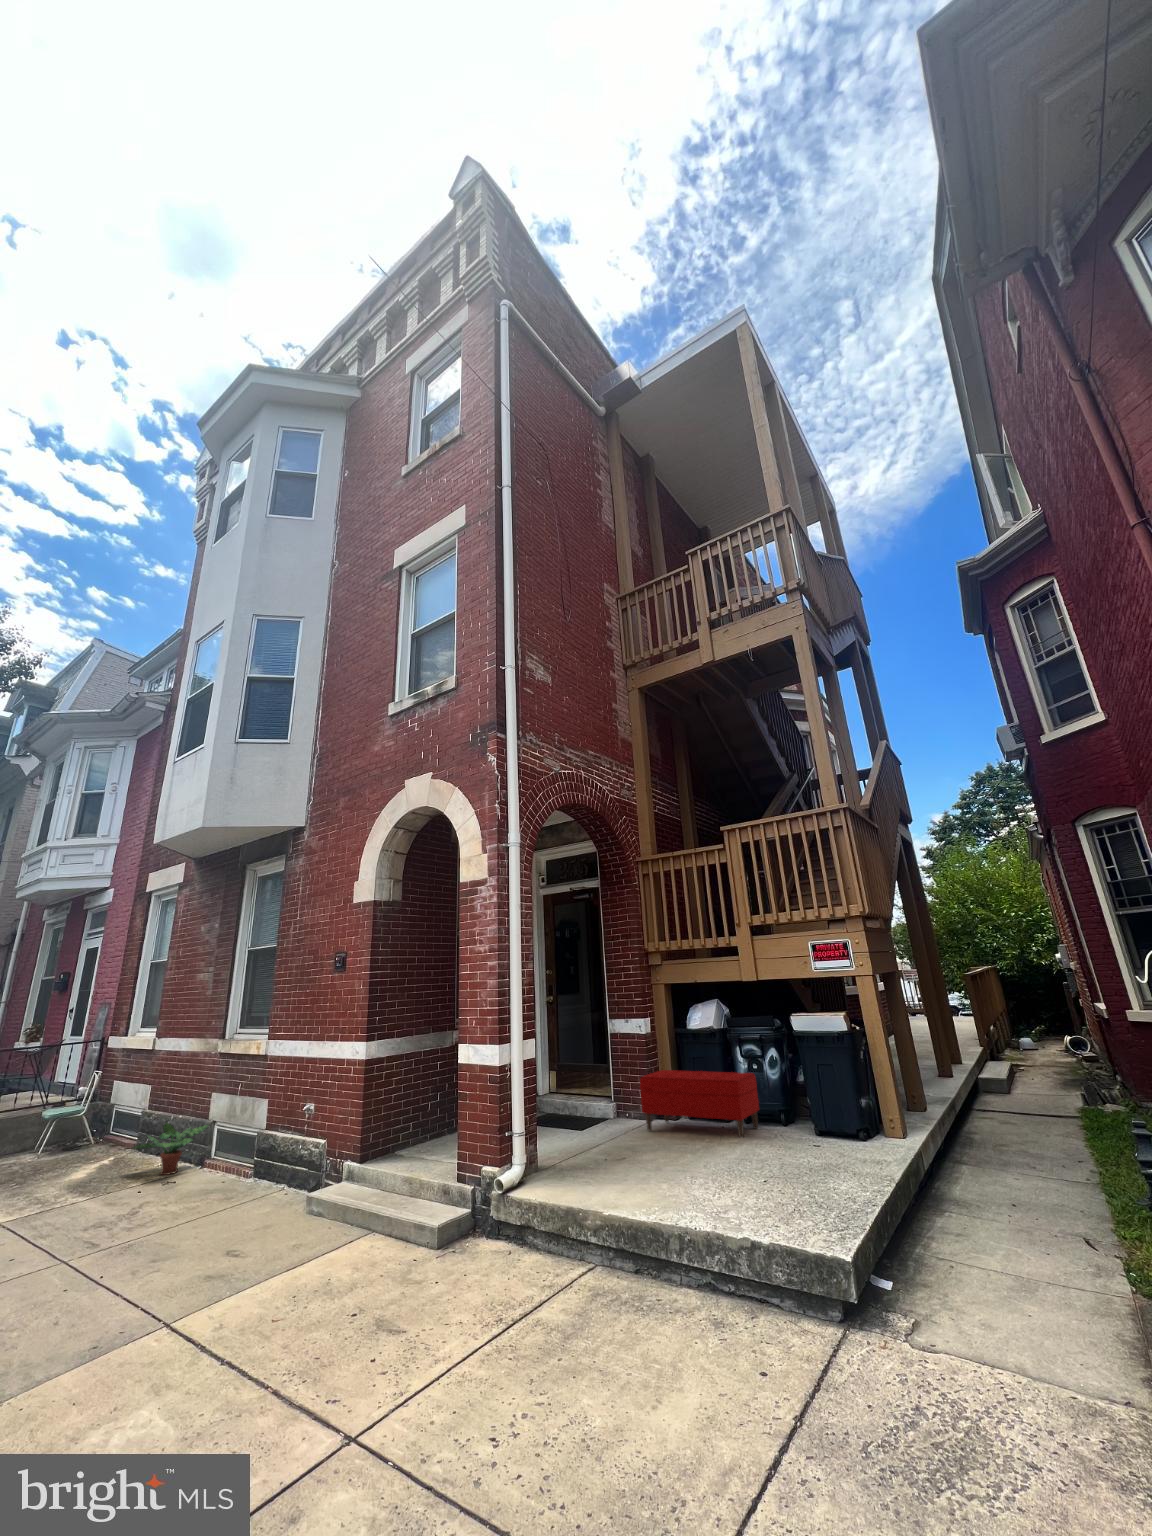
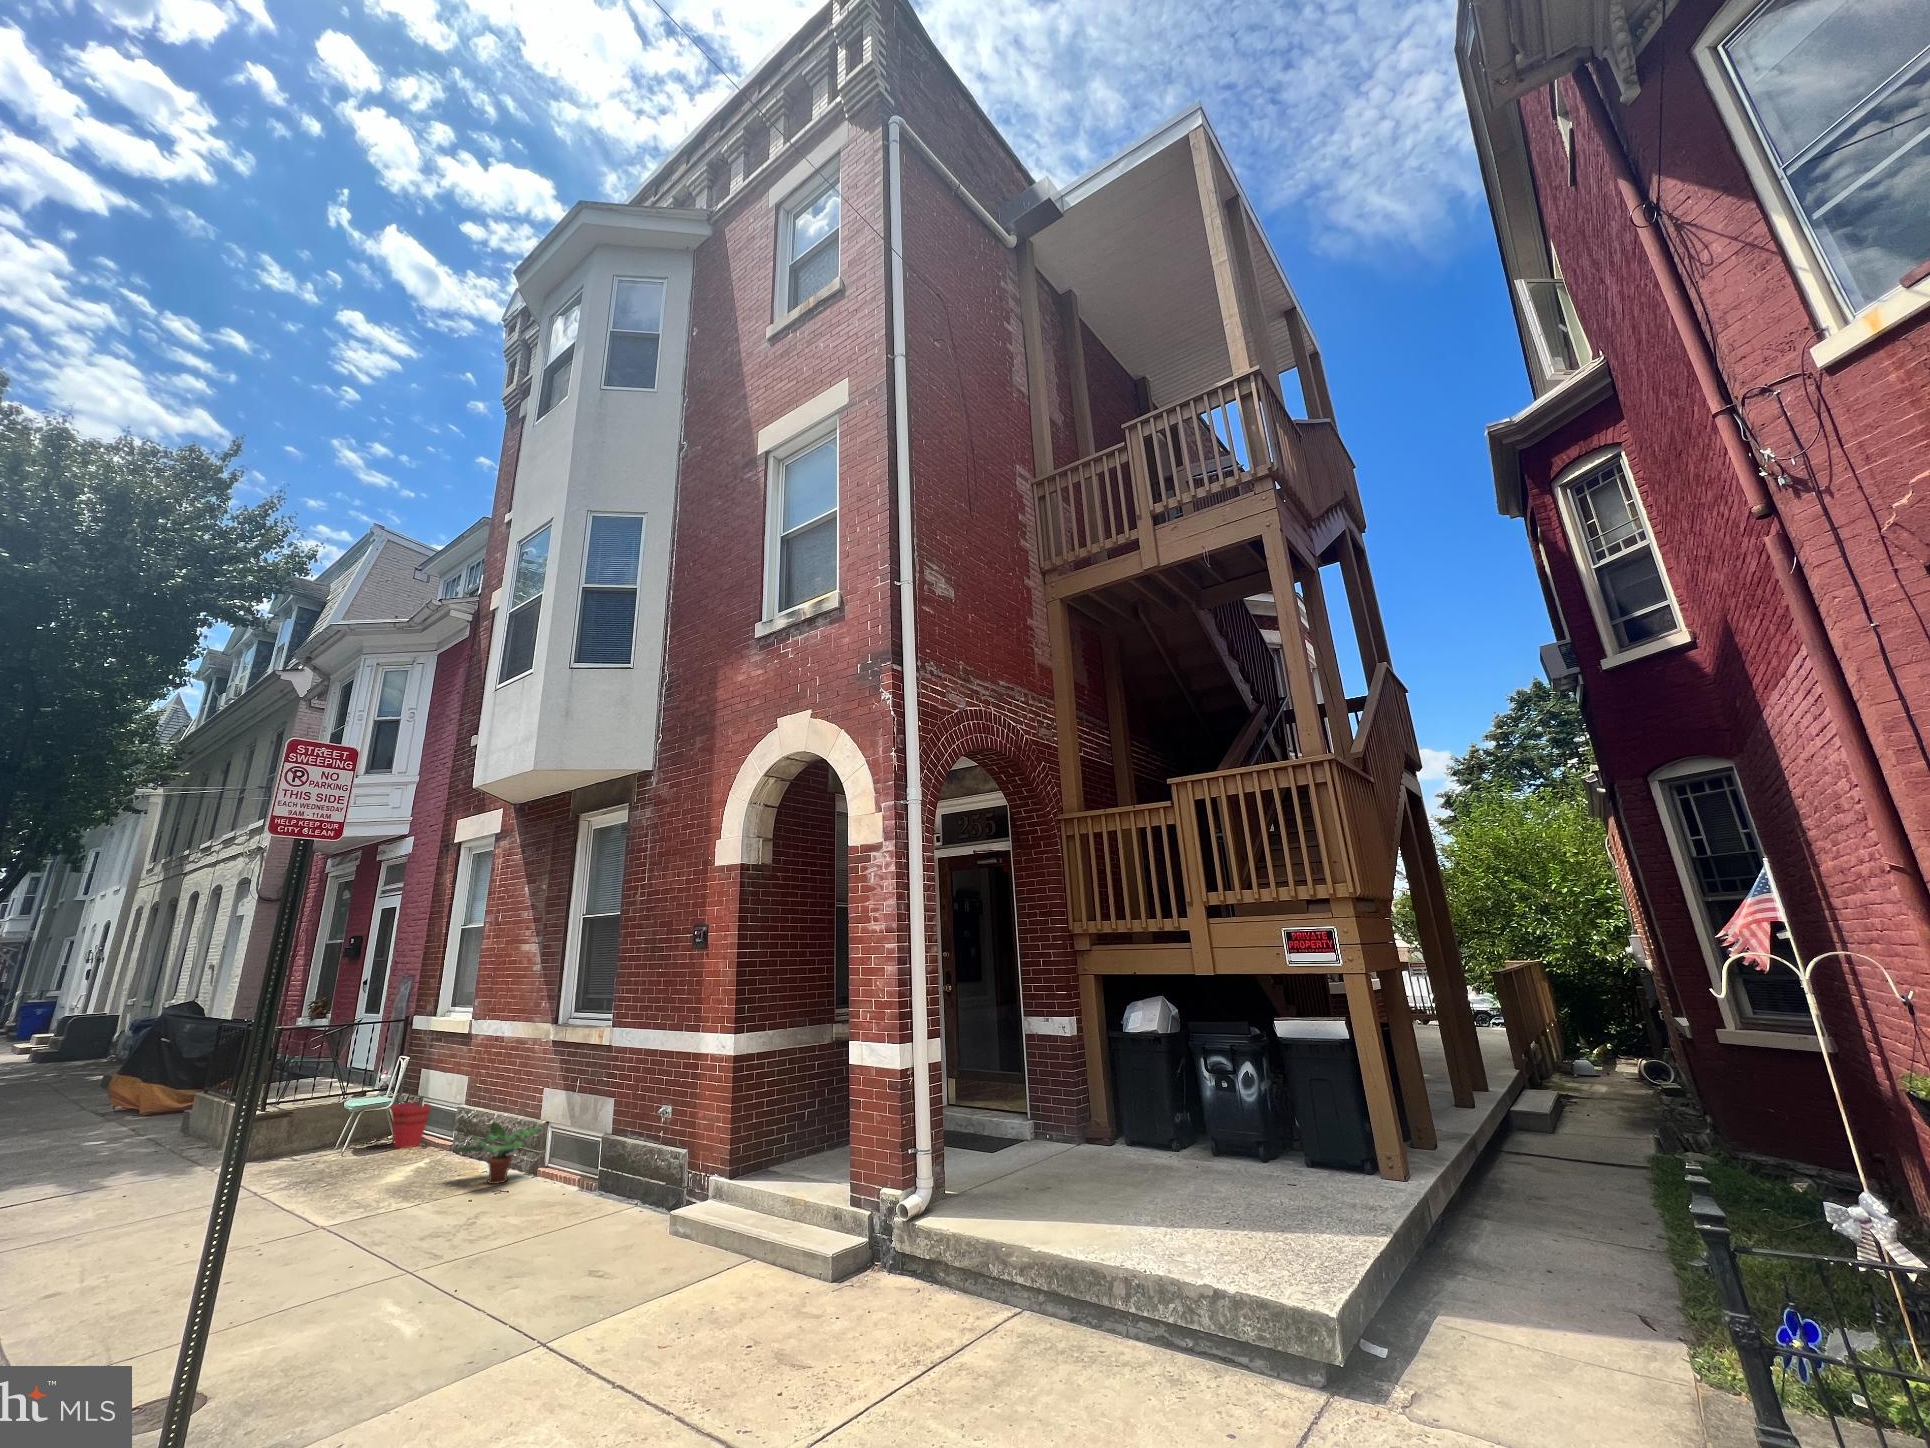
bench: present [640,1070,759,1138] -> none [1067,1080,1219,1170]
bucket: none [83,1108,121,1148] -> present [391,1102,430,1148]

